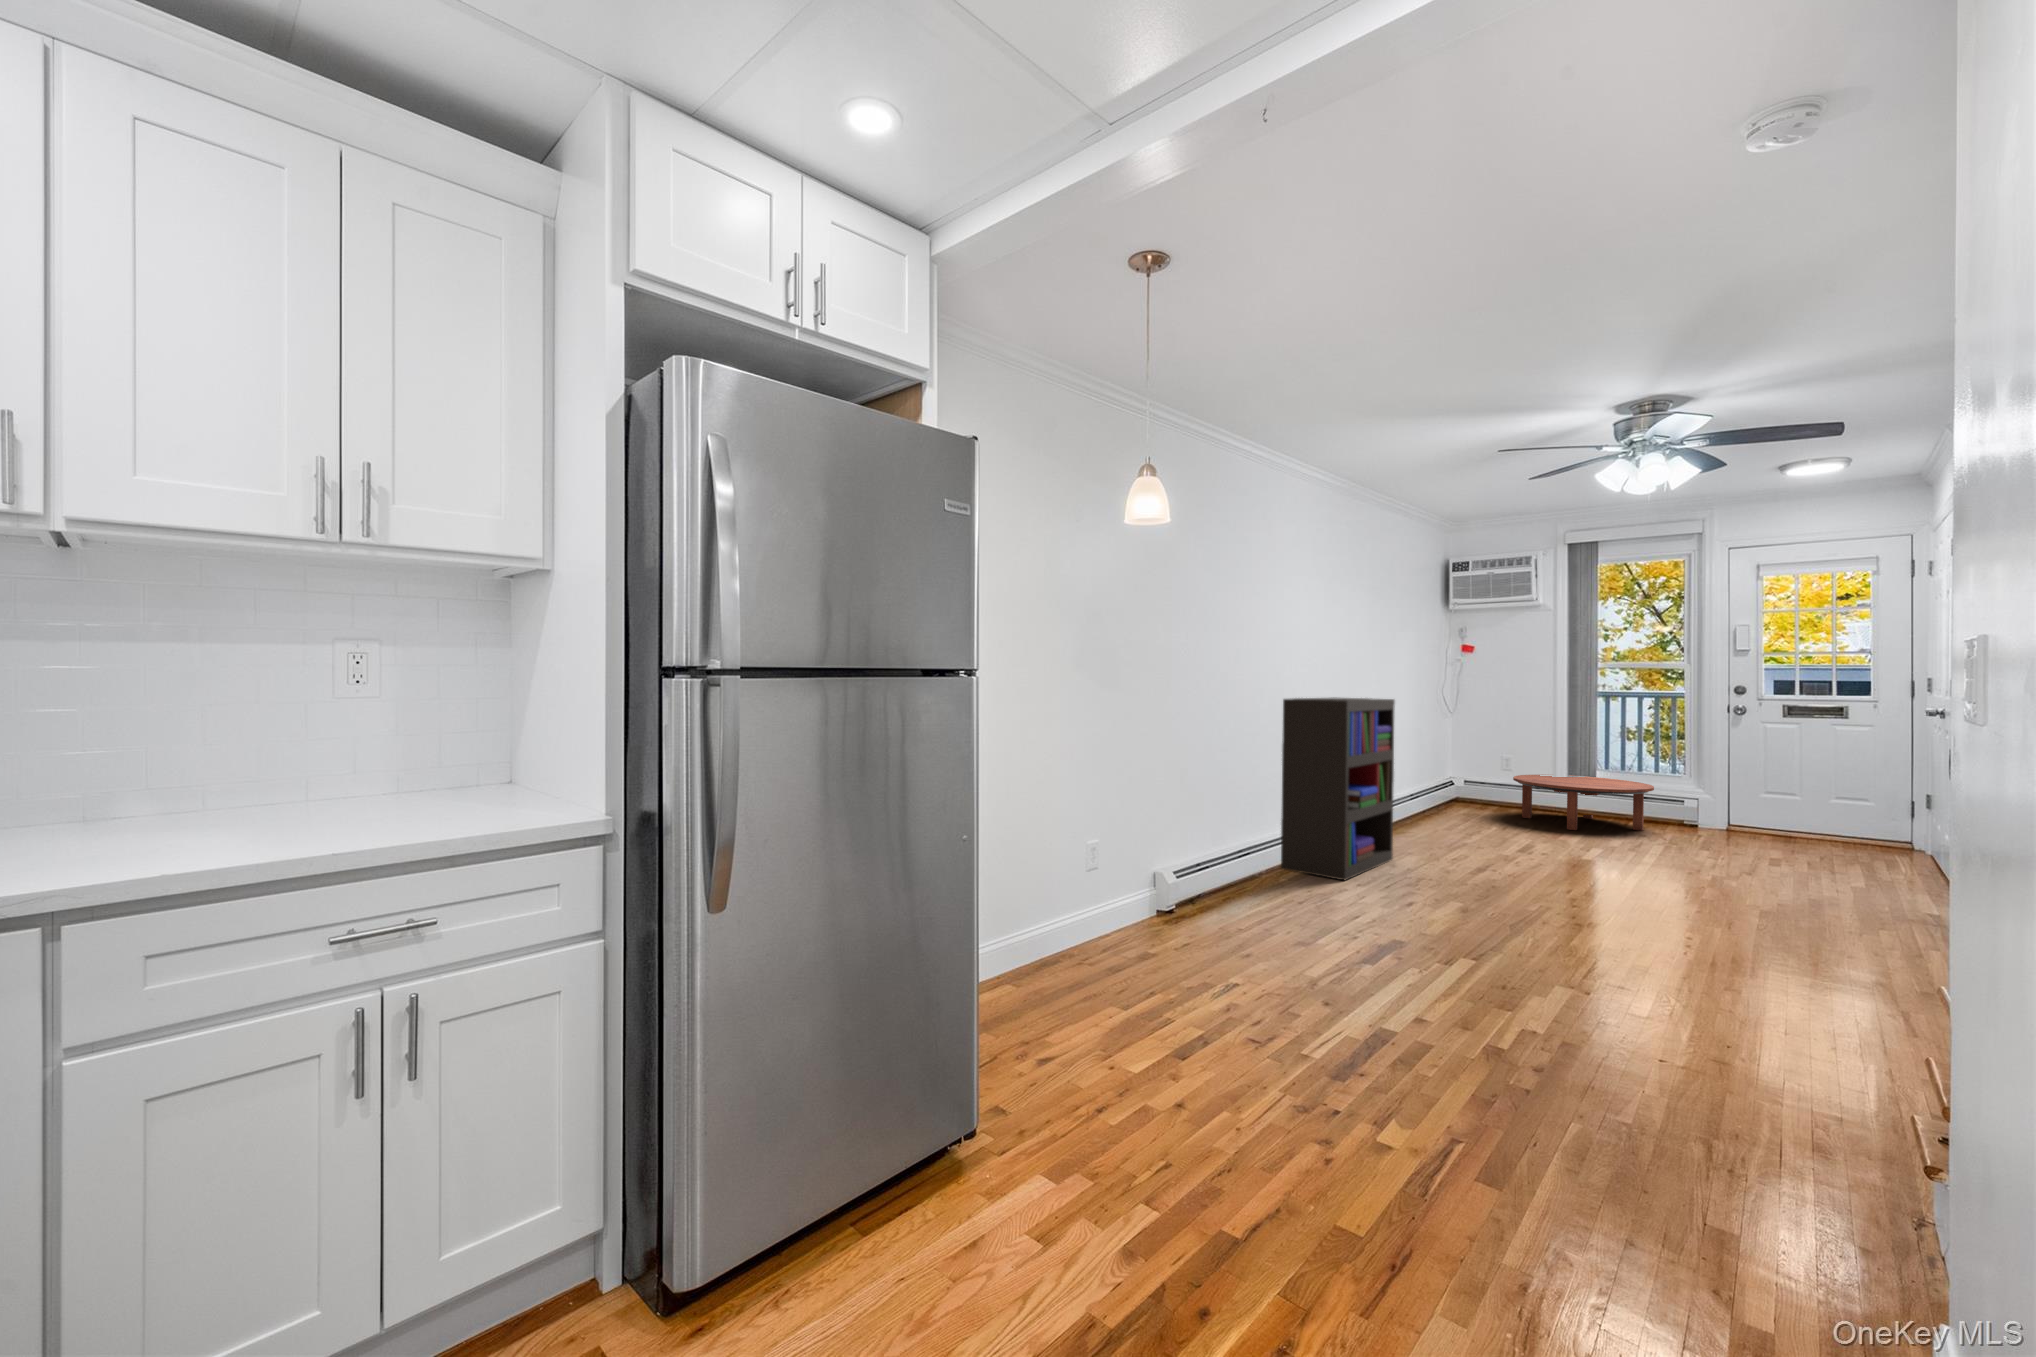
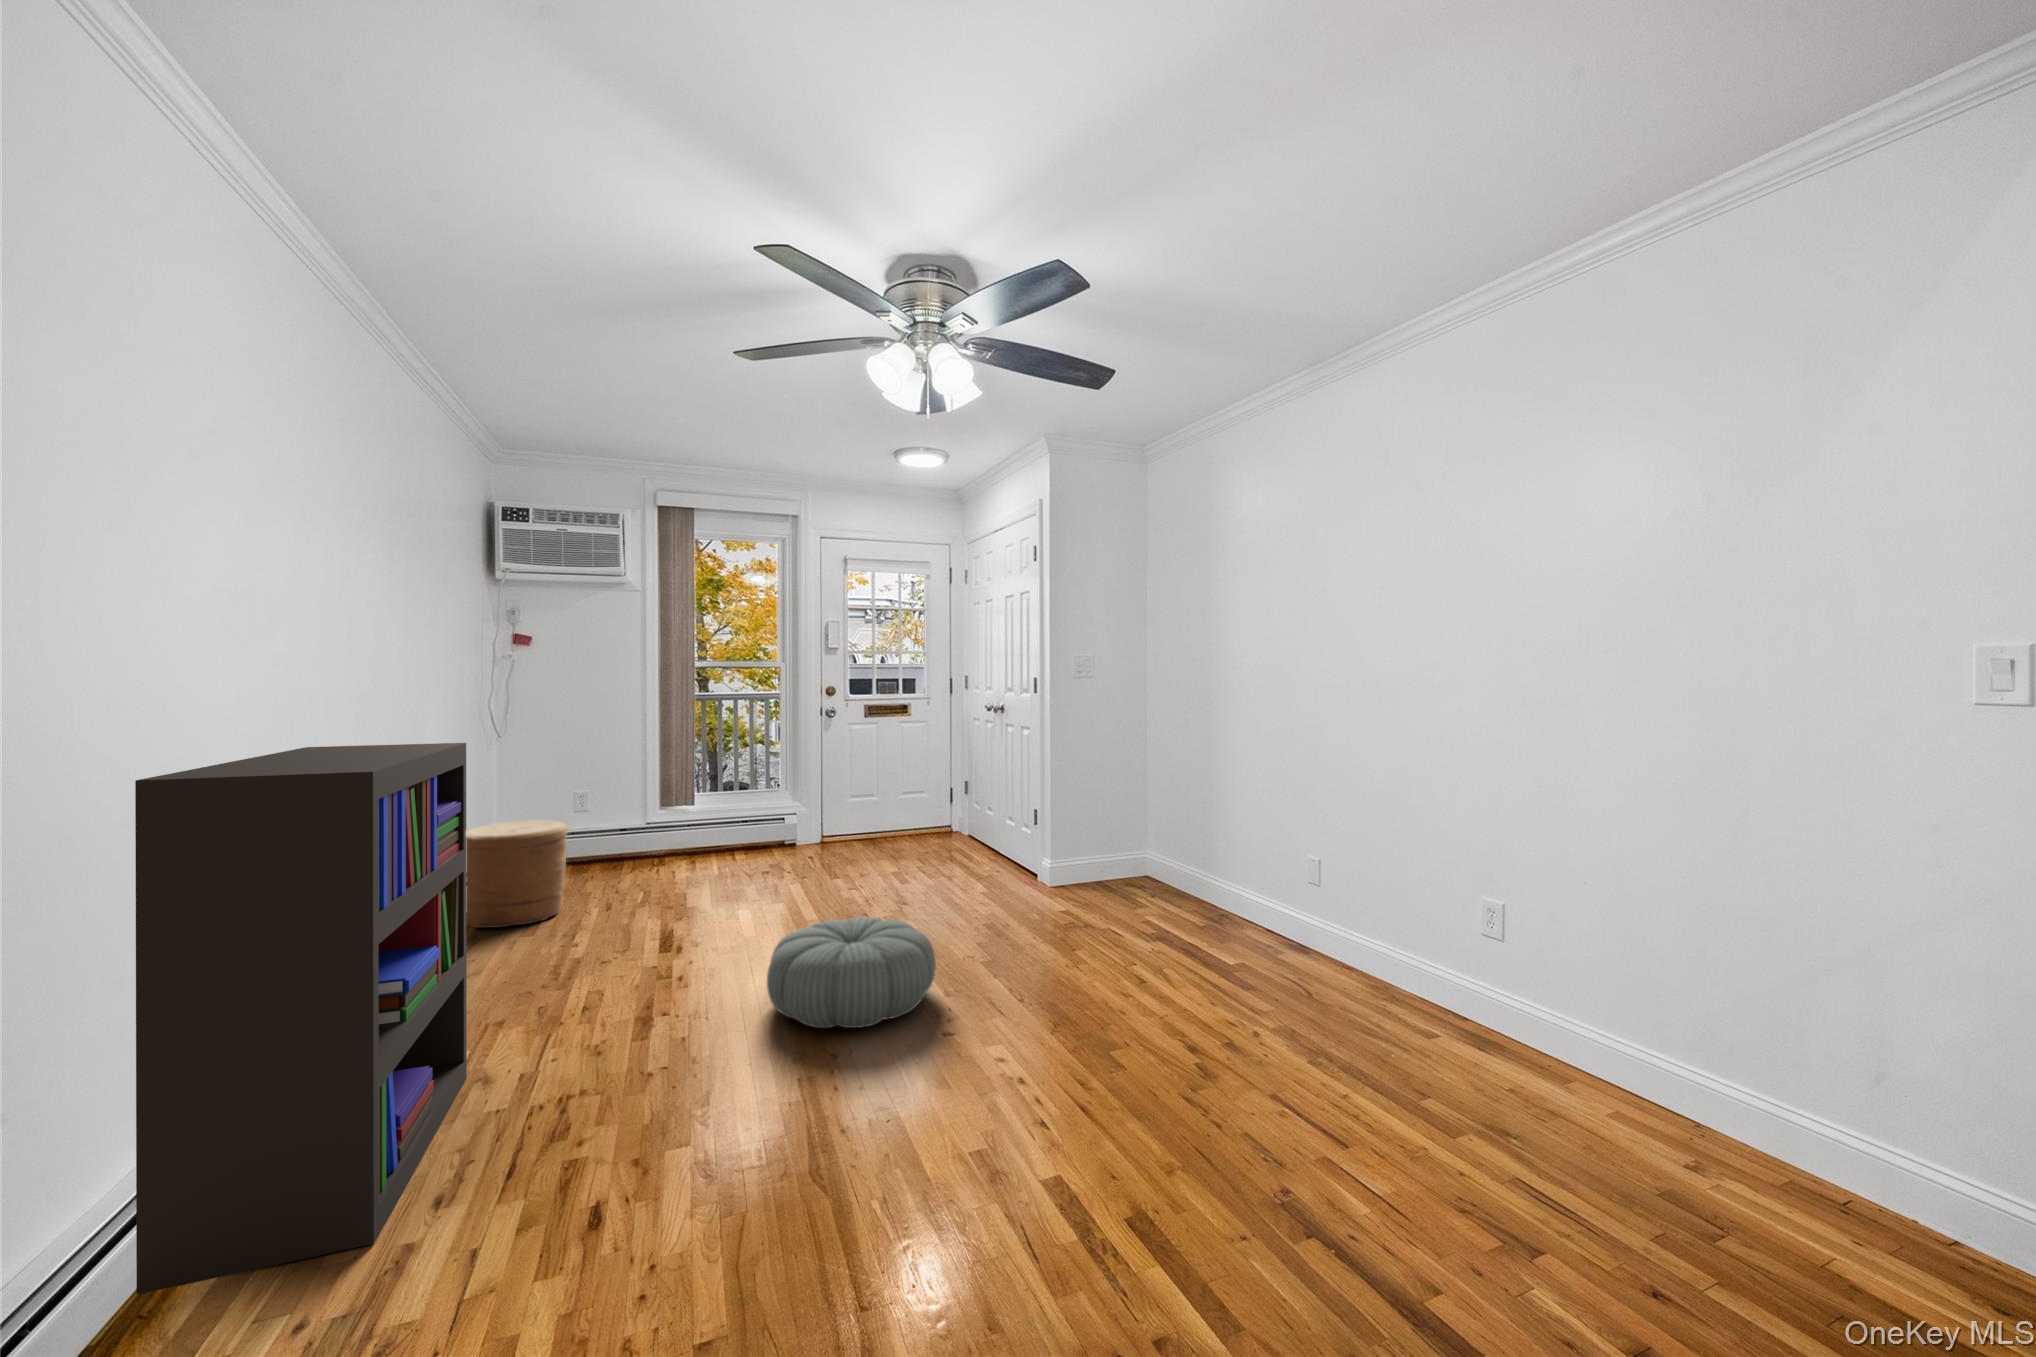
woven basket: none [1413,763,1479,825] -> present [467,820,568,928]
coffee table: present [1513,775,1654,831] -> none [605,804,768,887]
pouf: none [1559,837,1700,902] -> present [767,916,936,1028]

